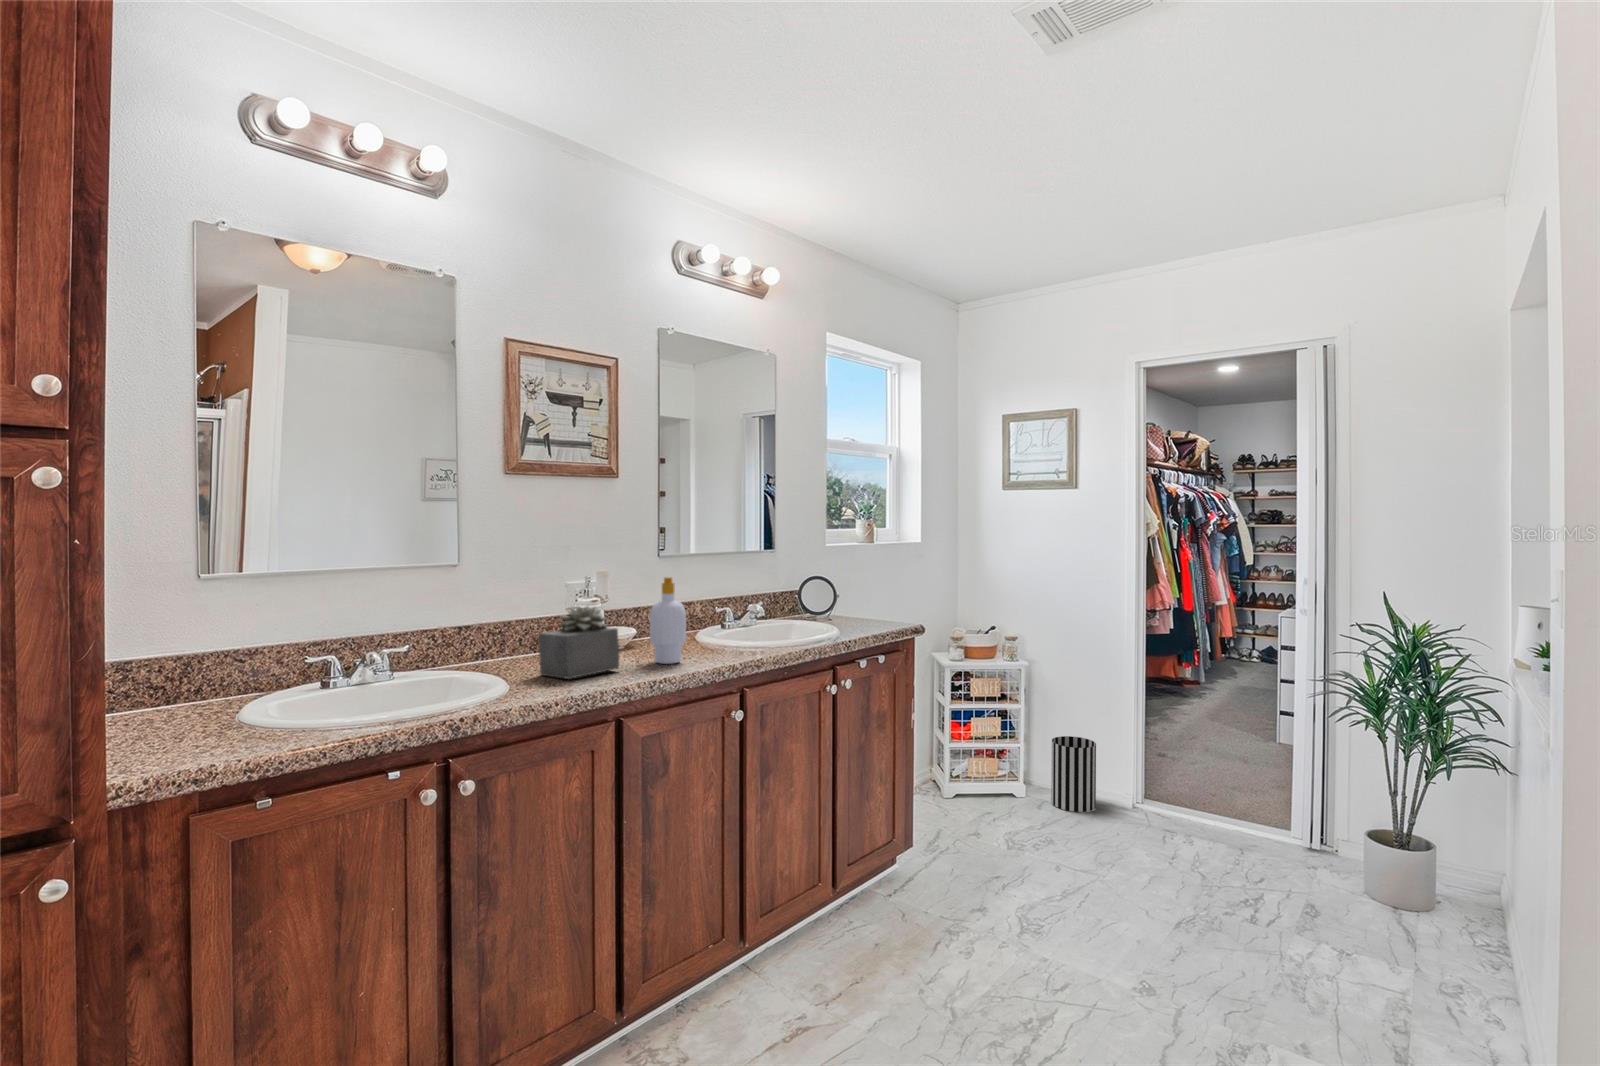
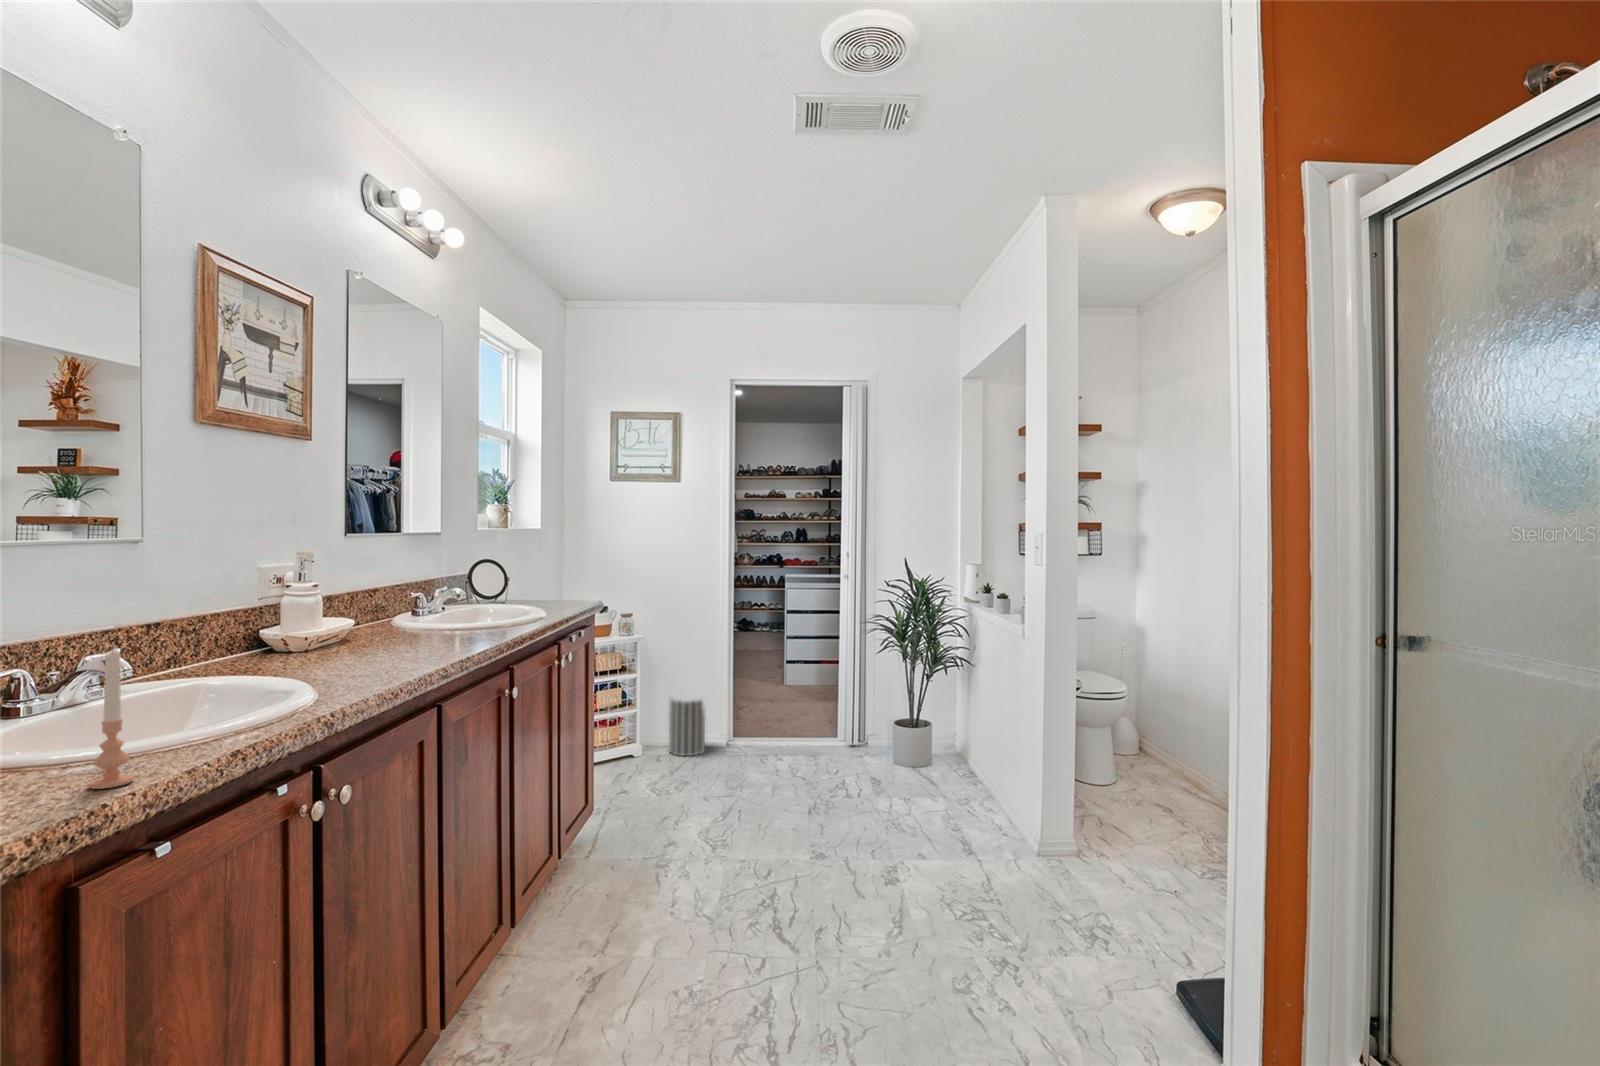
soap bottle: present [650,577,686,664] -> none [418,554,461,647]
succulent plant: present [539,606,619,679] -> none [312,585,409,670]
candle: none [230,655,259,753] -> present [89,651,134,789]

